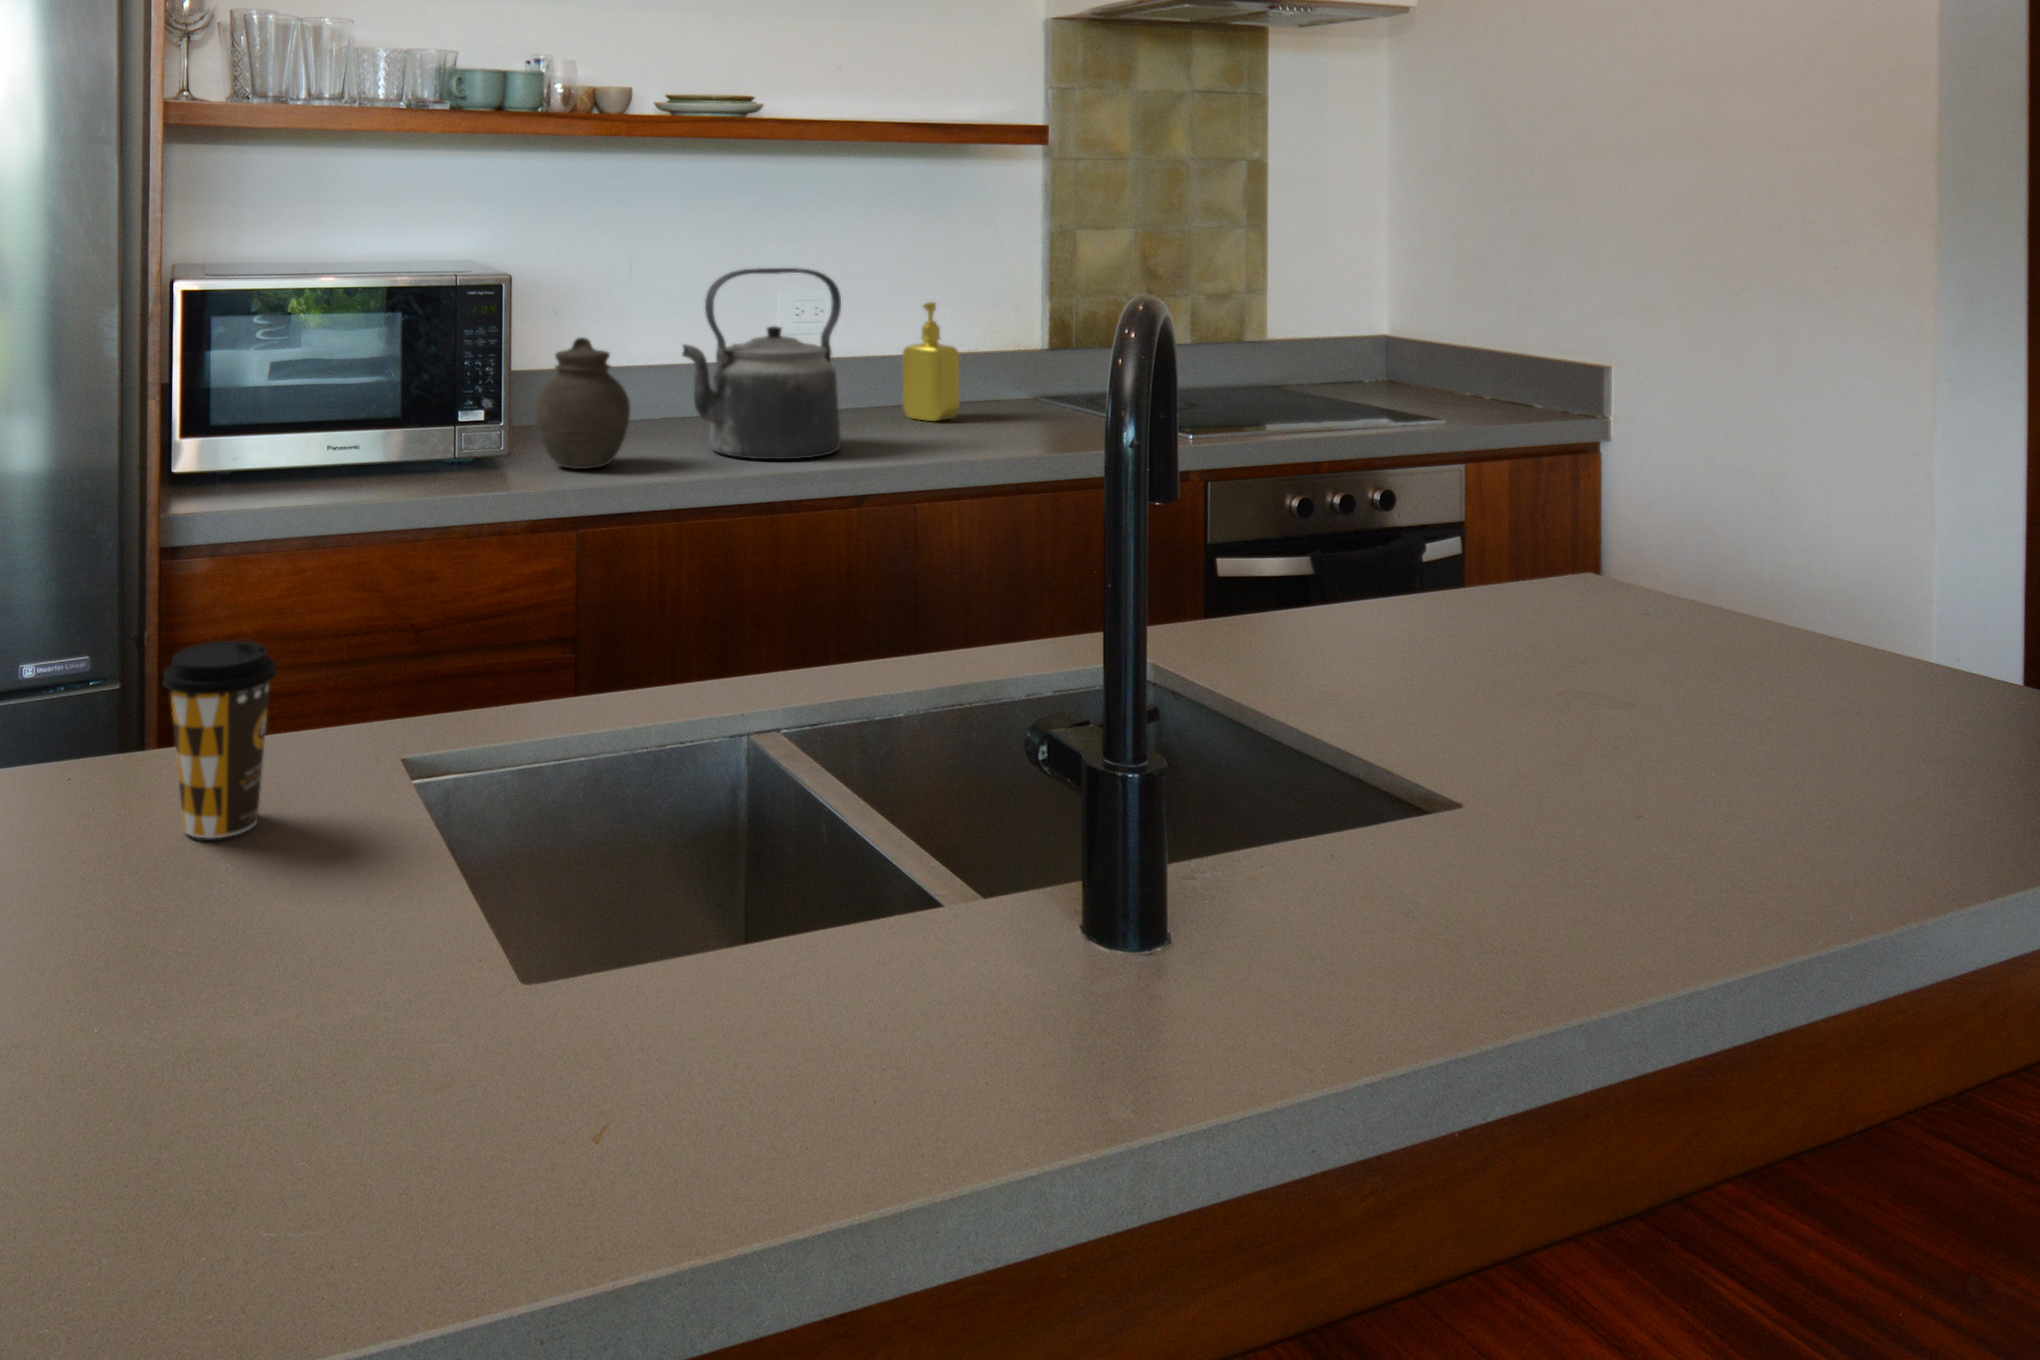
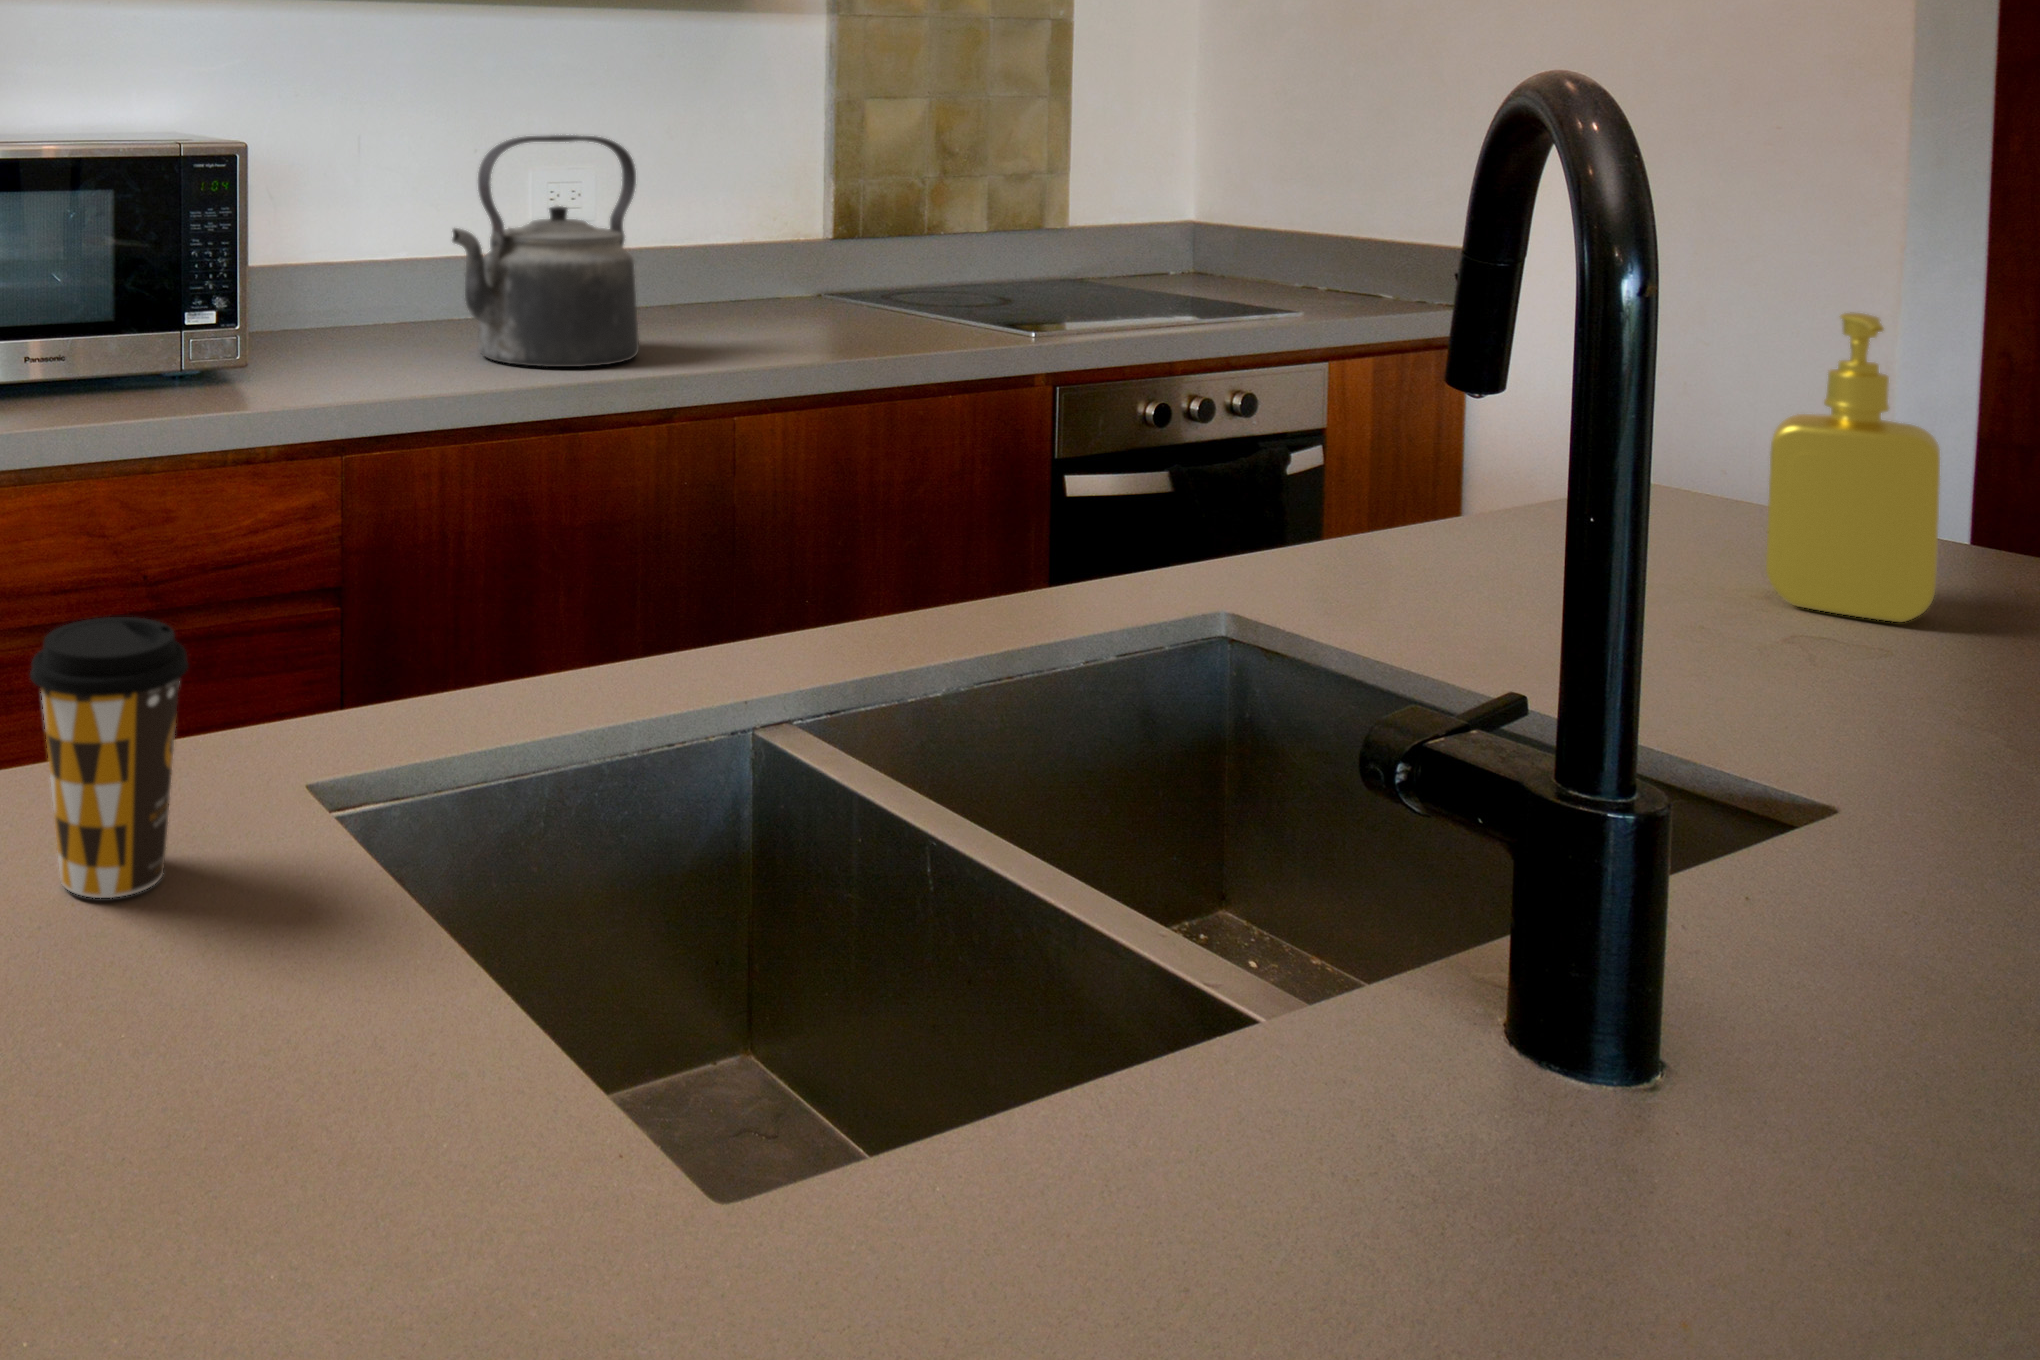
soap dispenser: present [903,302,959,421] -> present [1766,312,1940,622]
jar: present [535,337,630,469] -> none [278,219,395,381]

